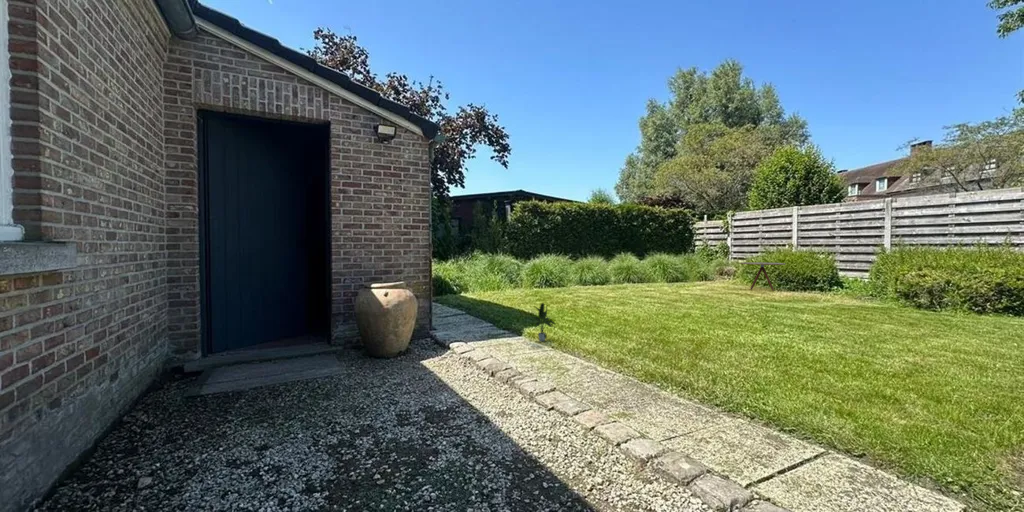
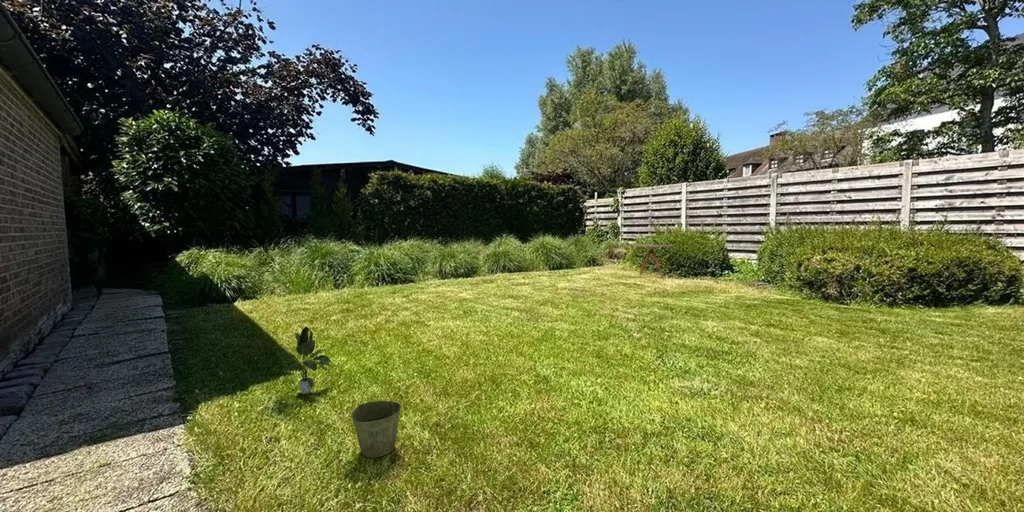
bucket: none [592,326,617,363] -> present [351,383,402,458]

